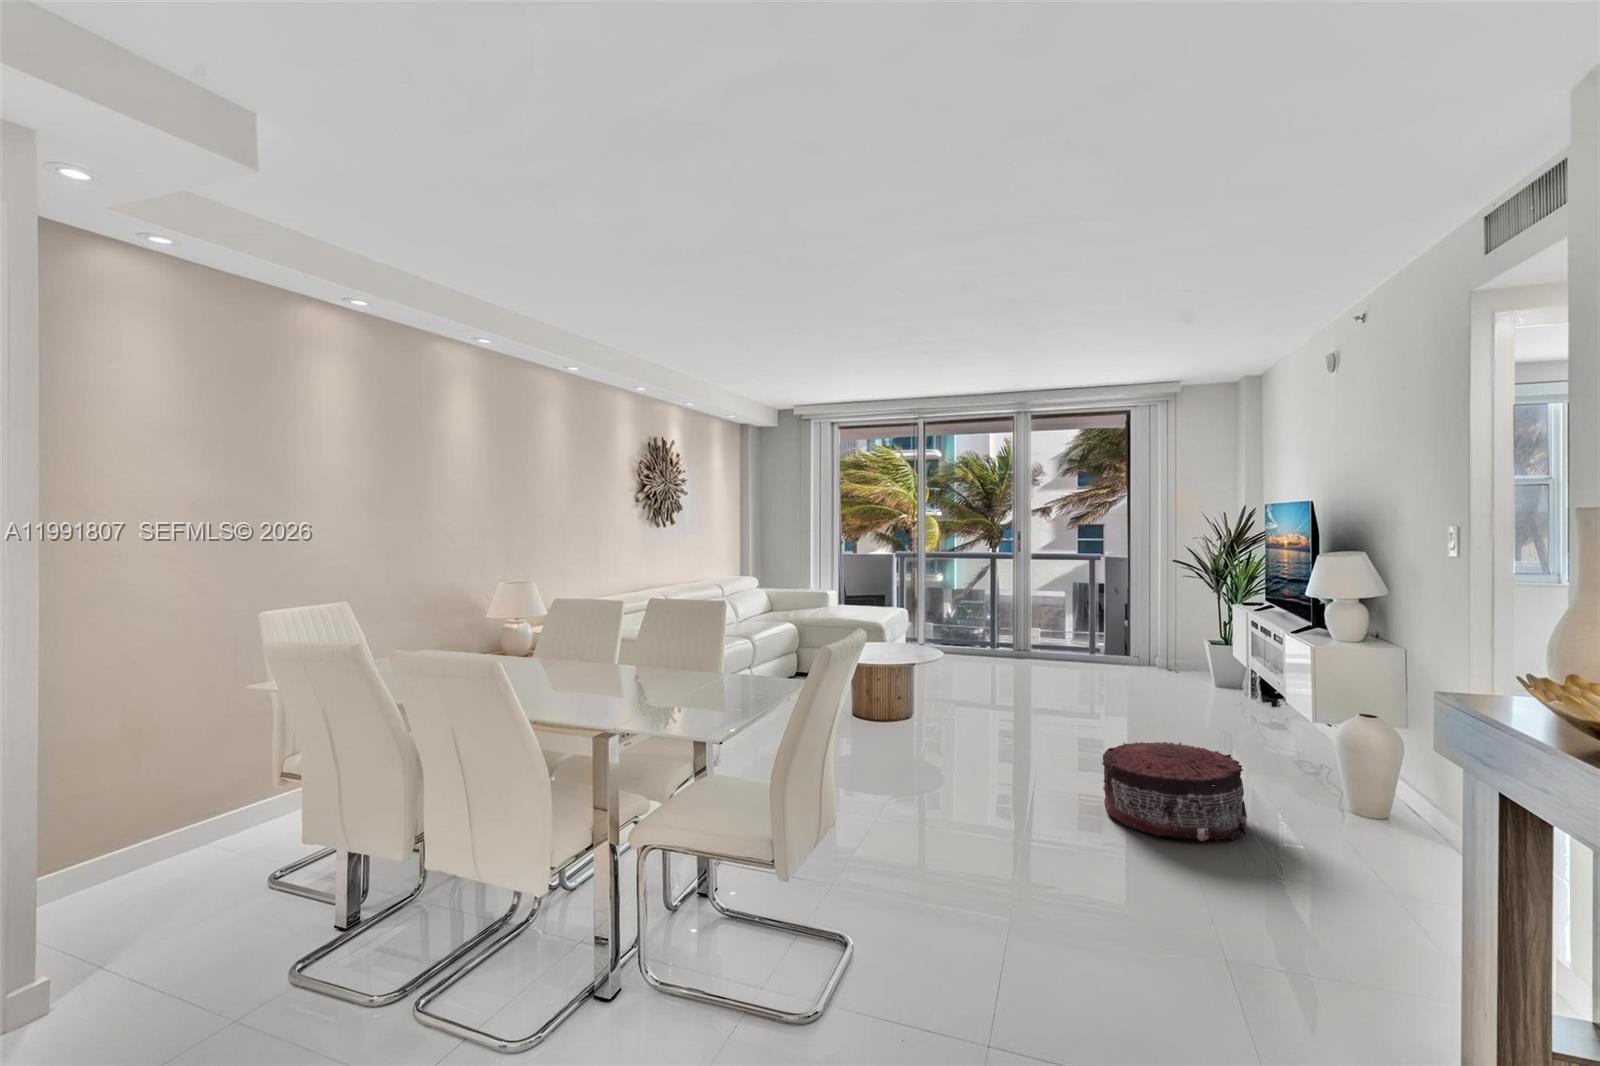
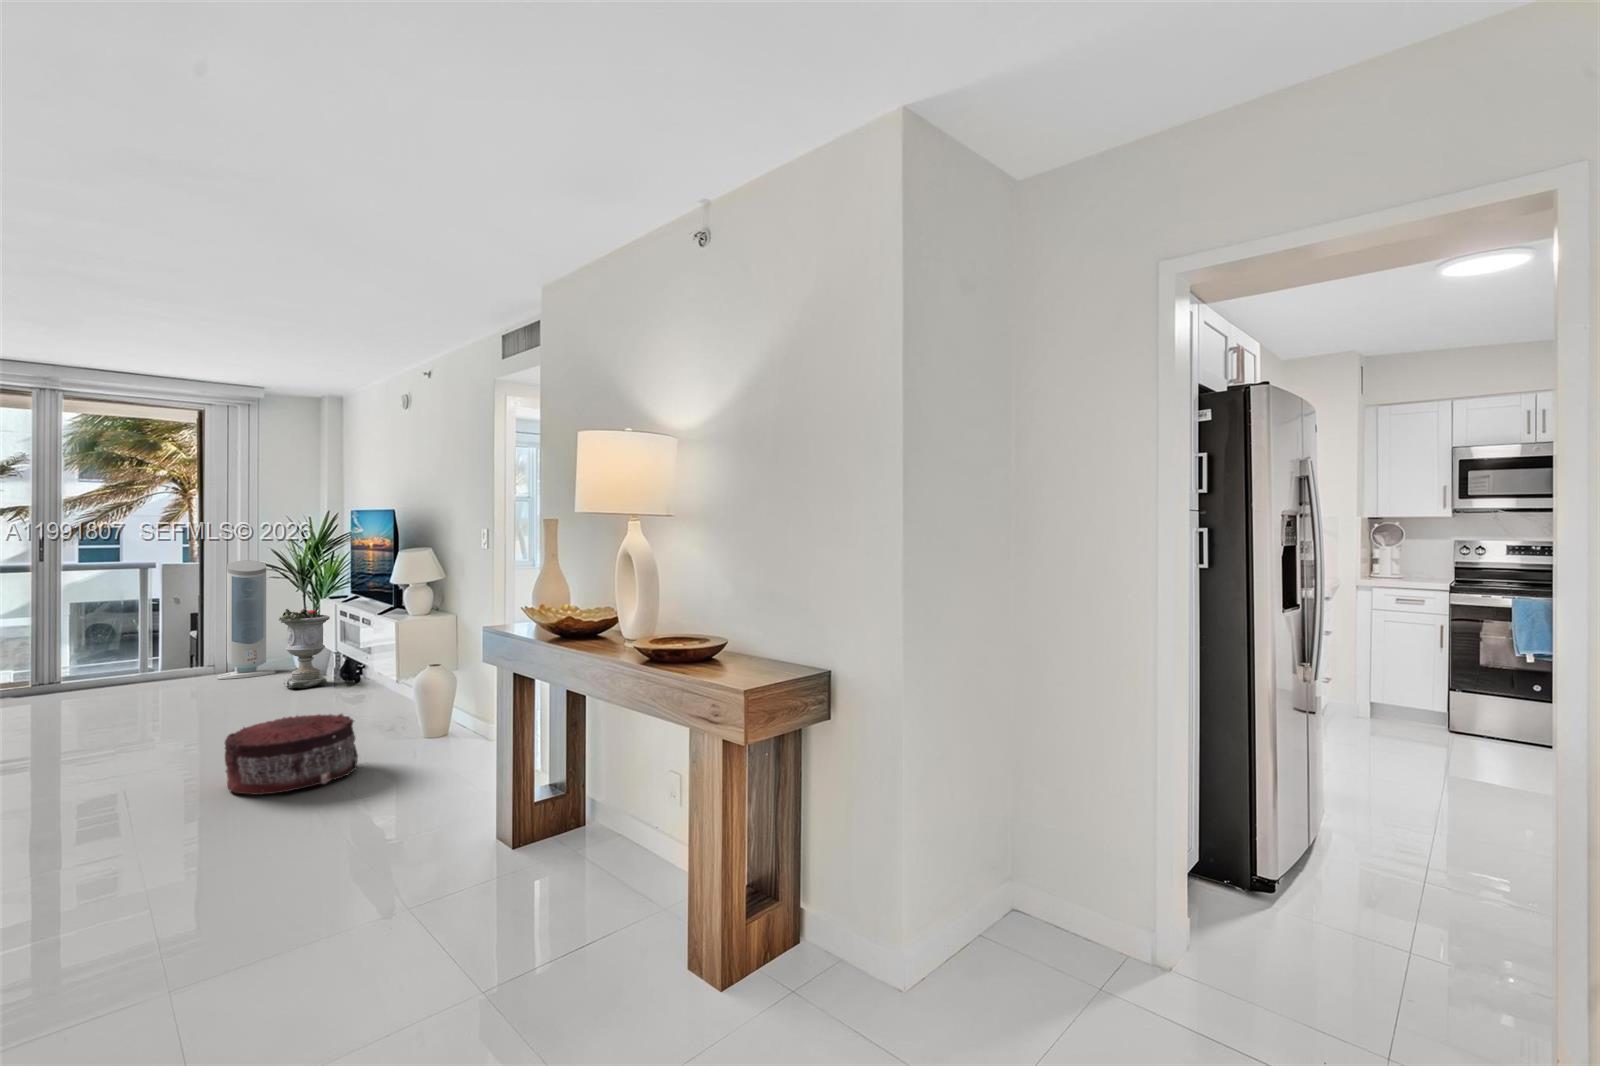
air purifier: none [1138,558,1191,677] -> present [217,560,276,679]
planter: none [1188,611,1242,701] -> present [279,607,330,688]

